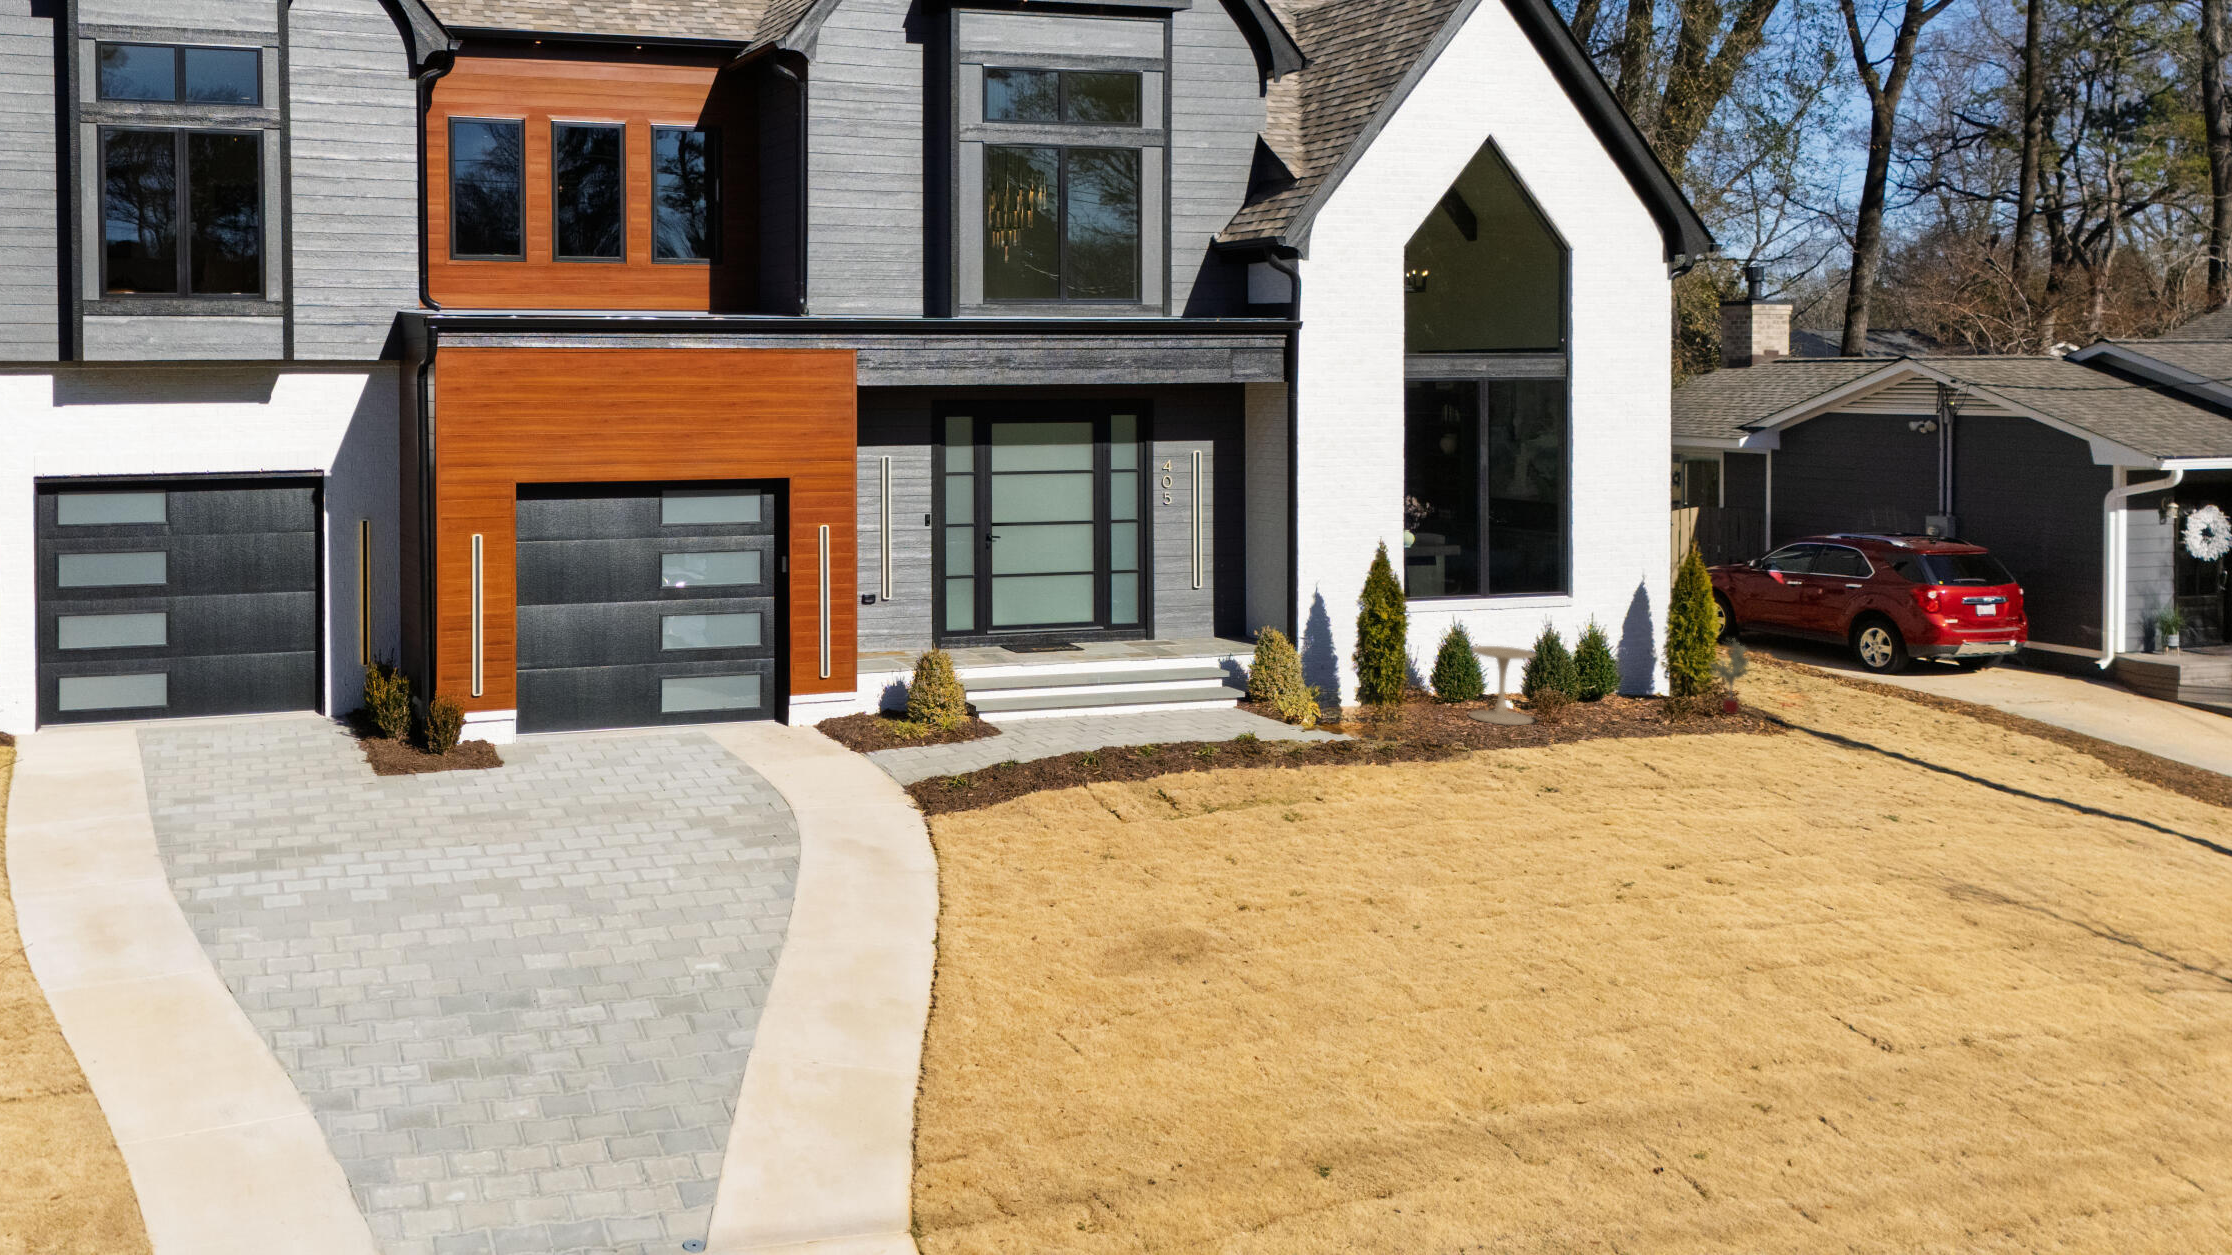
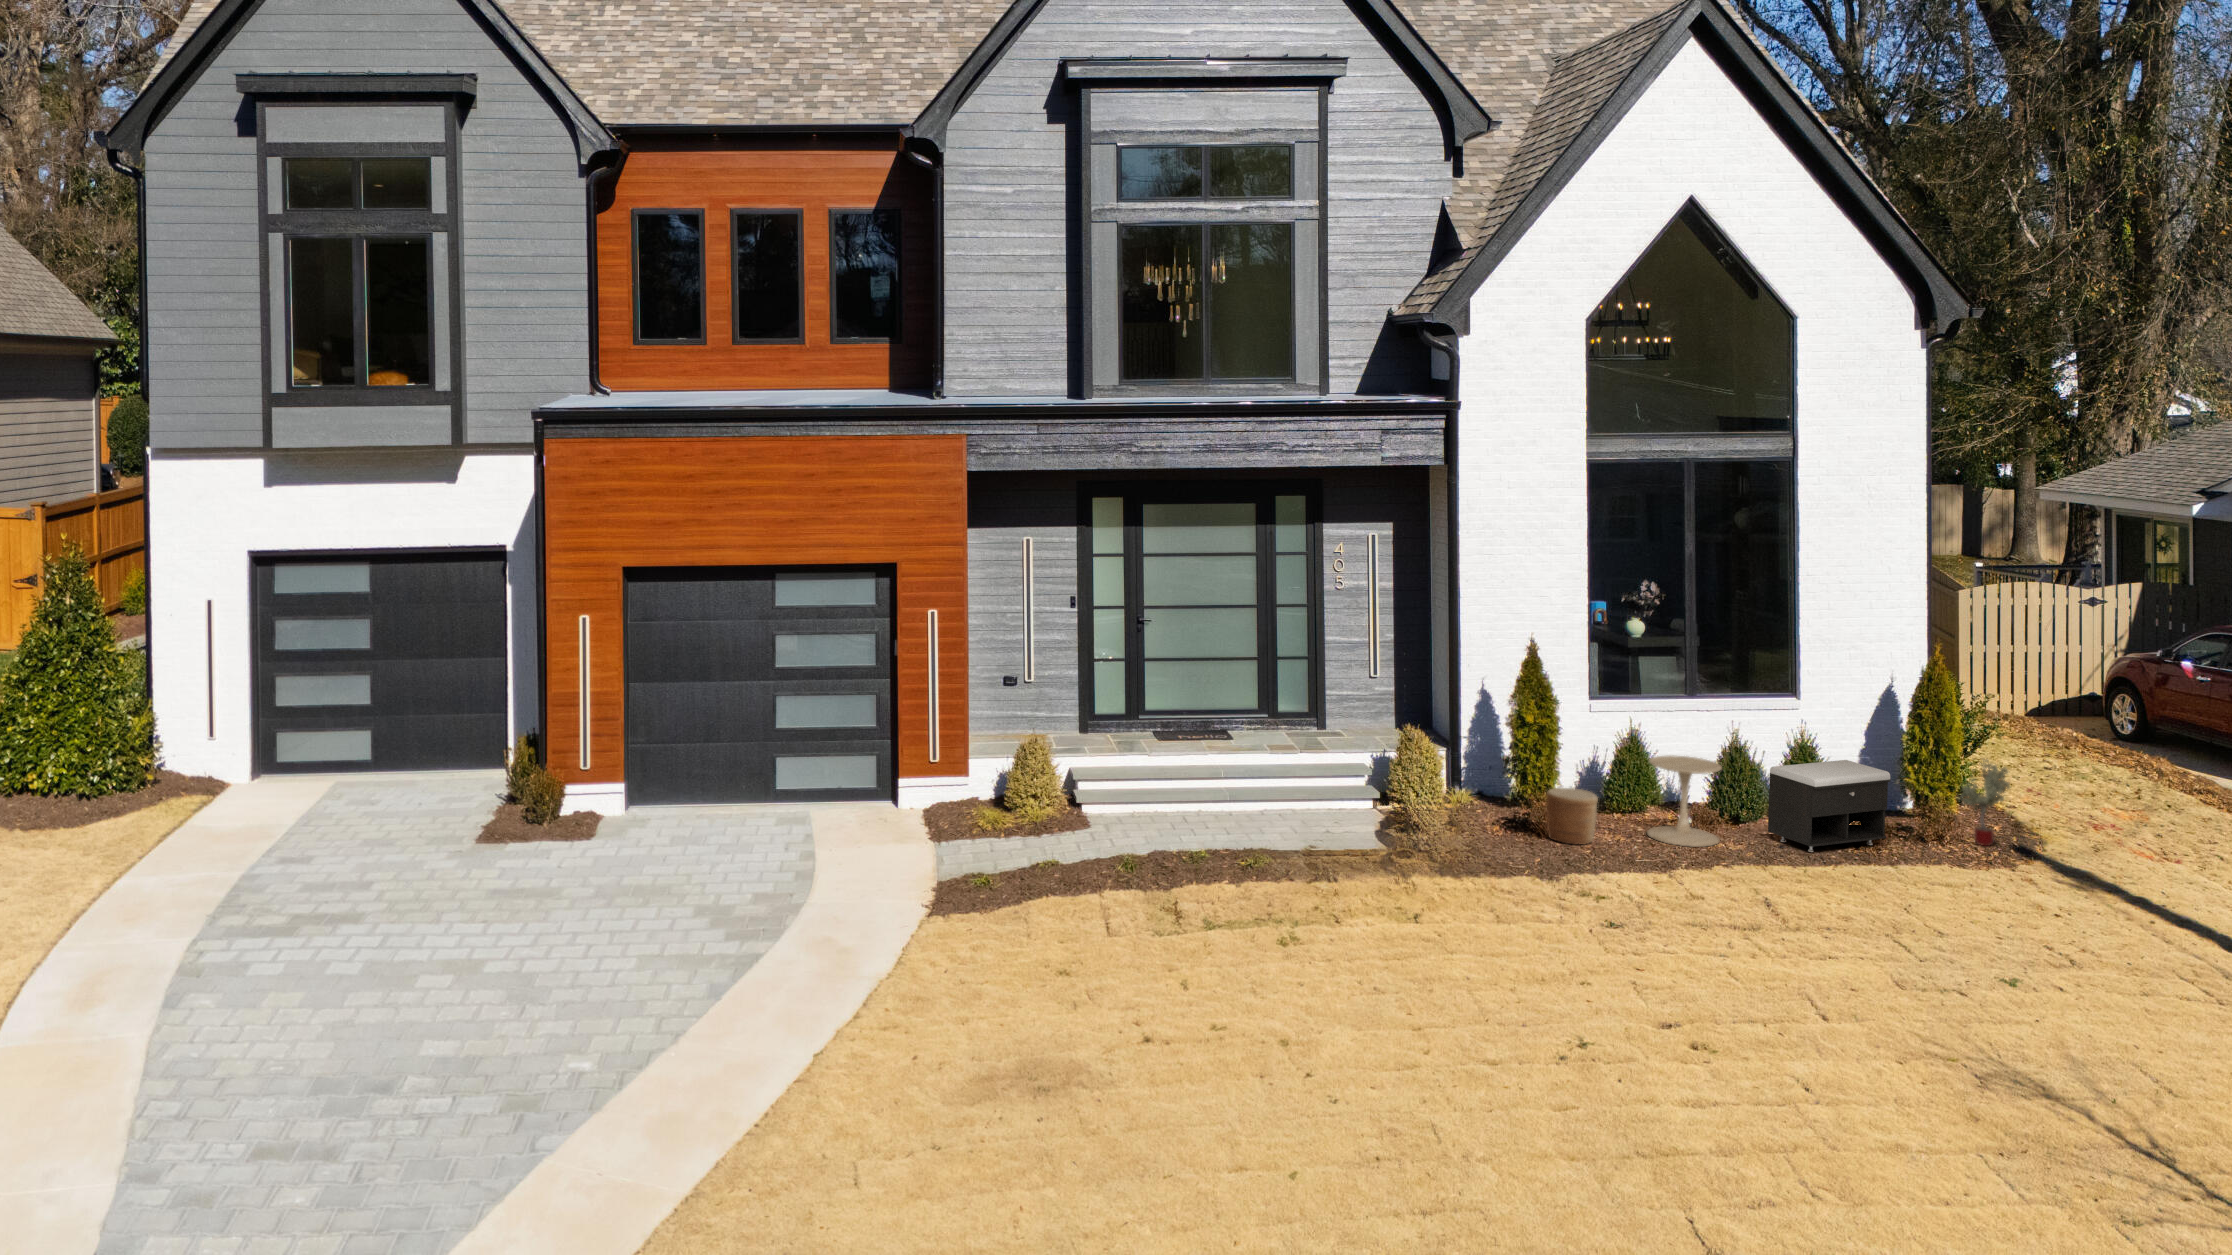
storage bench: none [1568,645,1667,725] -> present [1768,760,1890,852]
woven basket: none [1392,678,1440,728] -> present [1546,788,1598,845]

